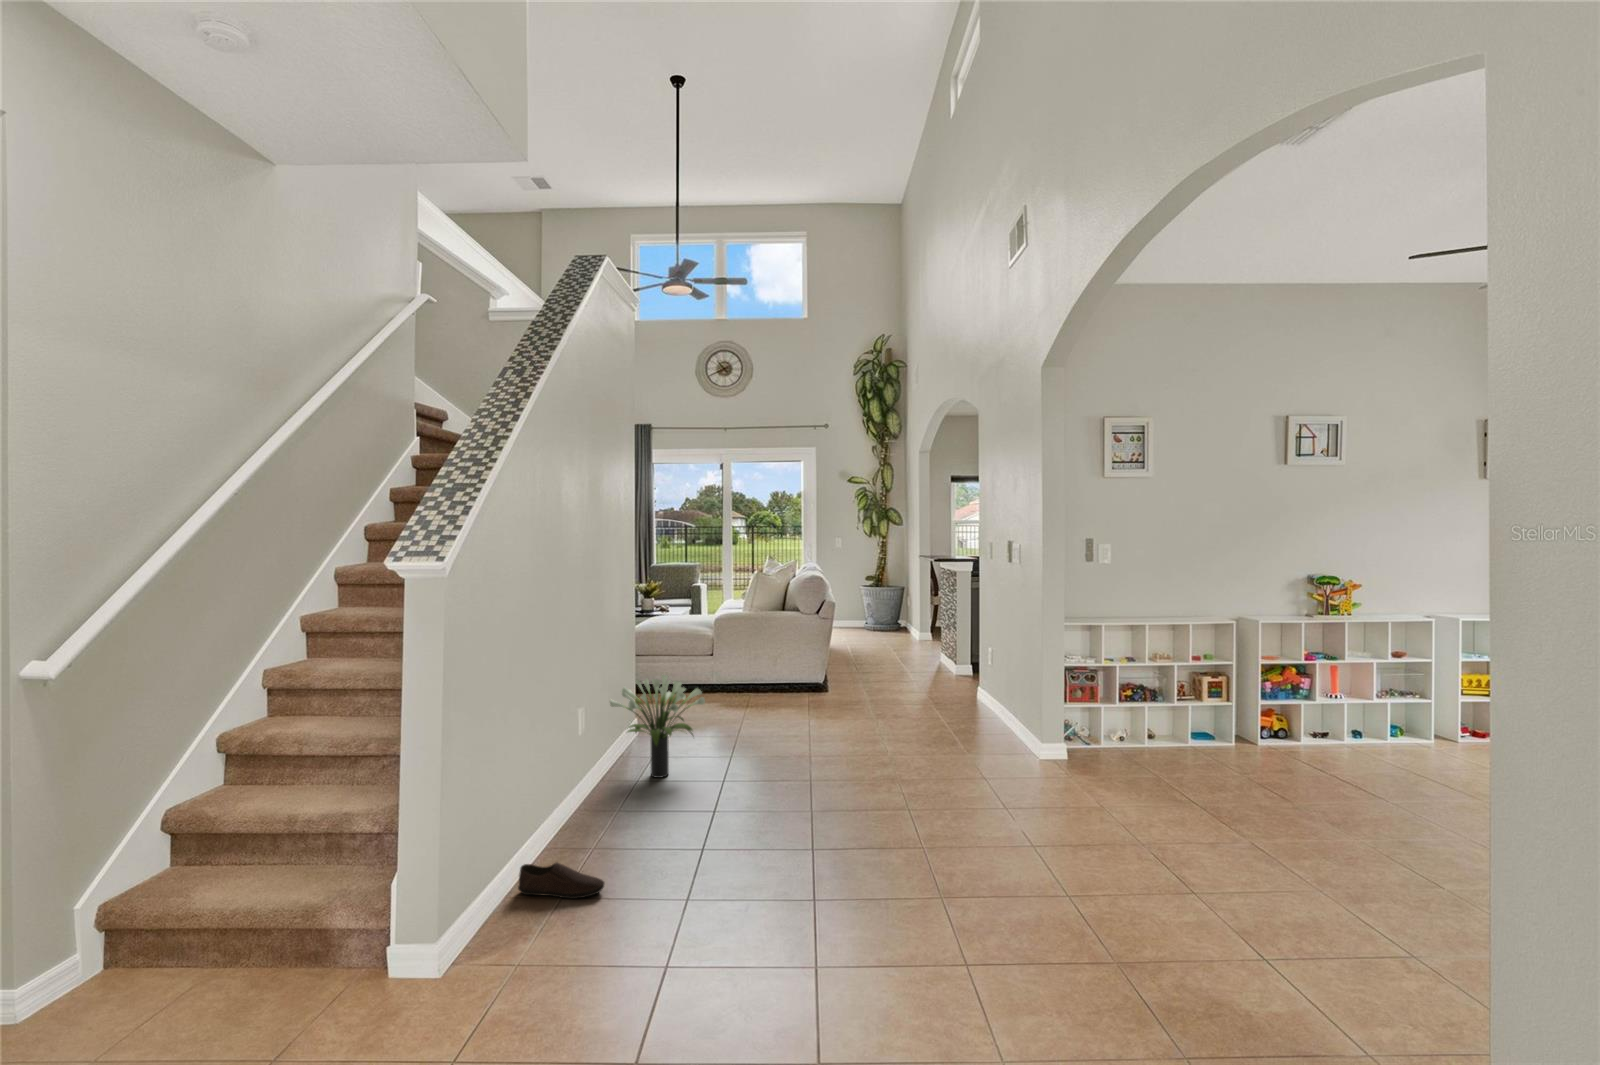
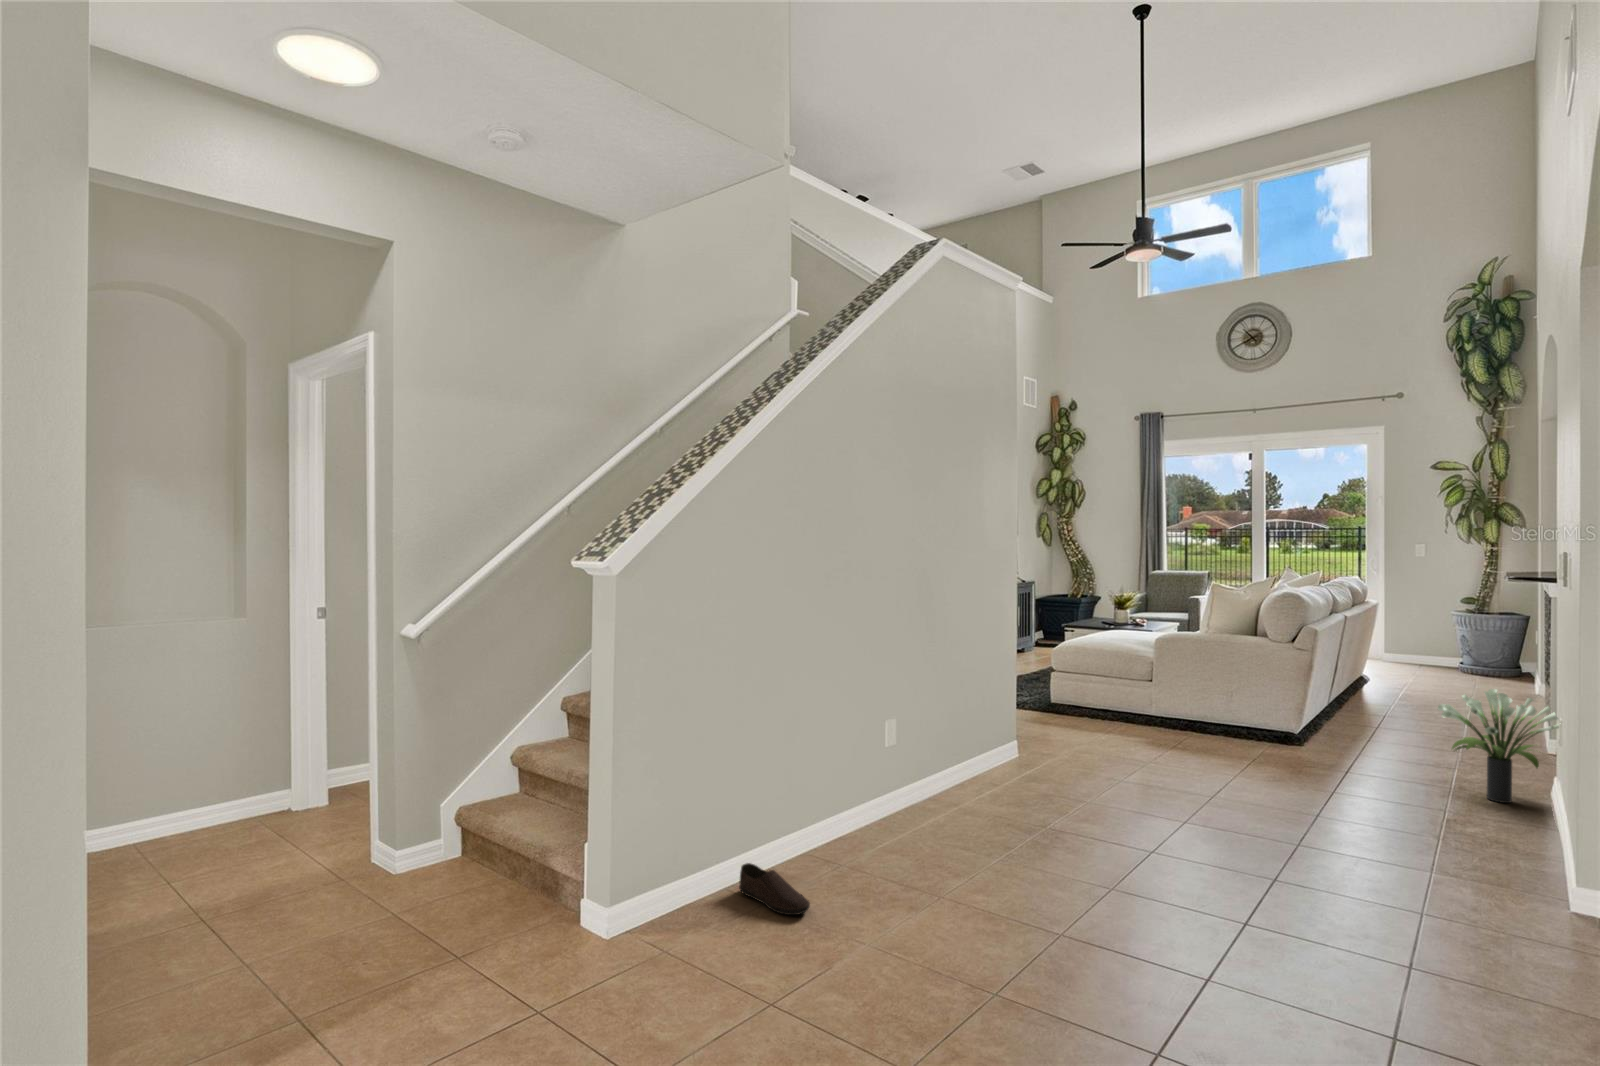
potted plant: present [610,675,705,778] -> present [1438,689,1559,803]

